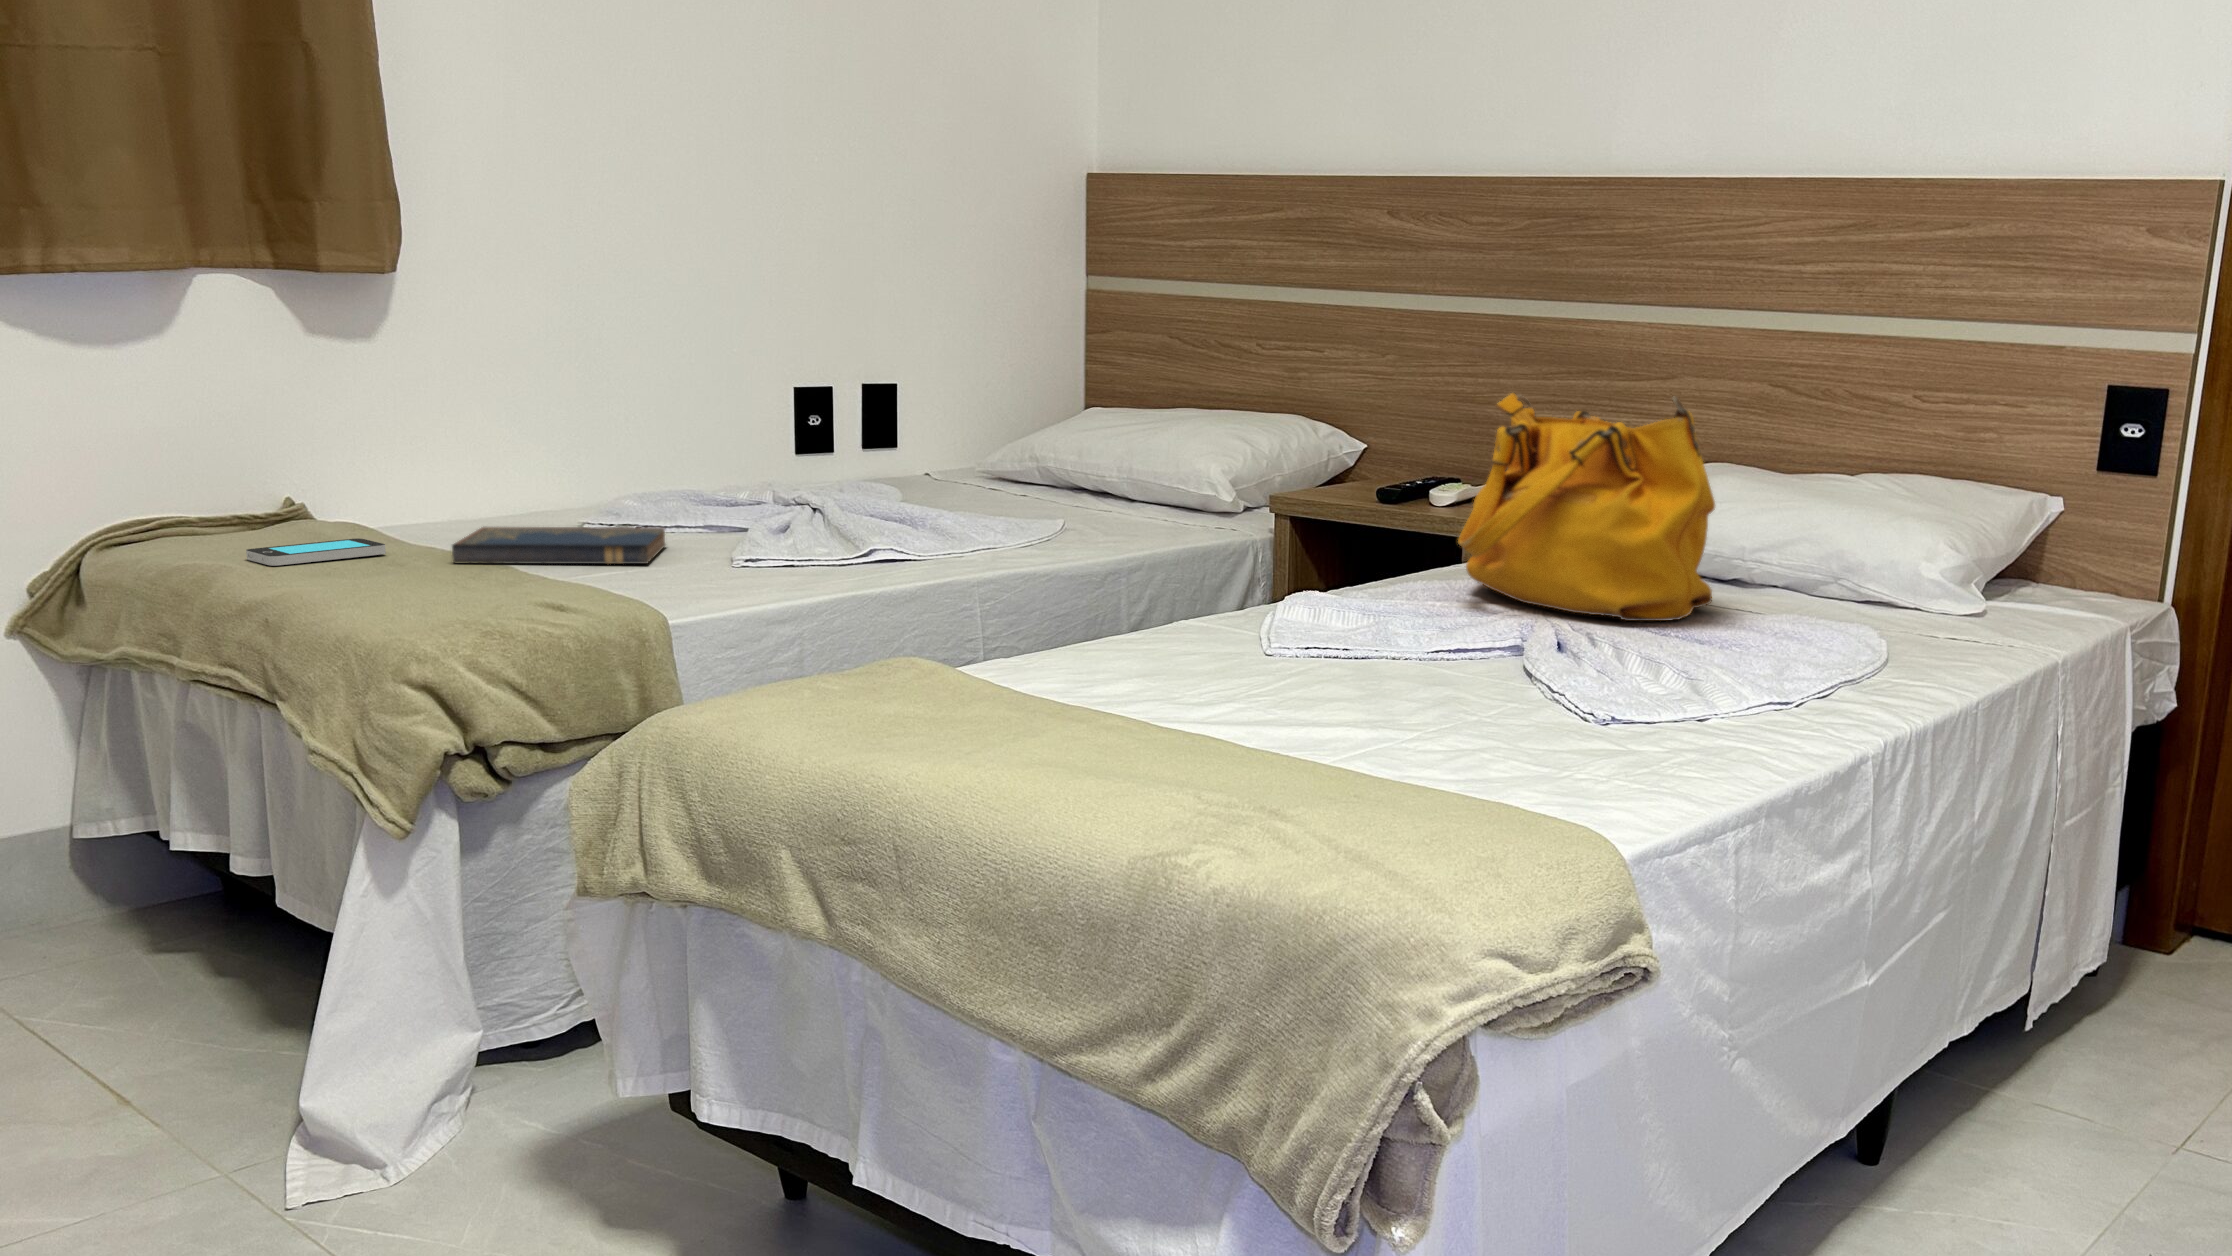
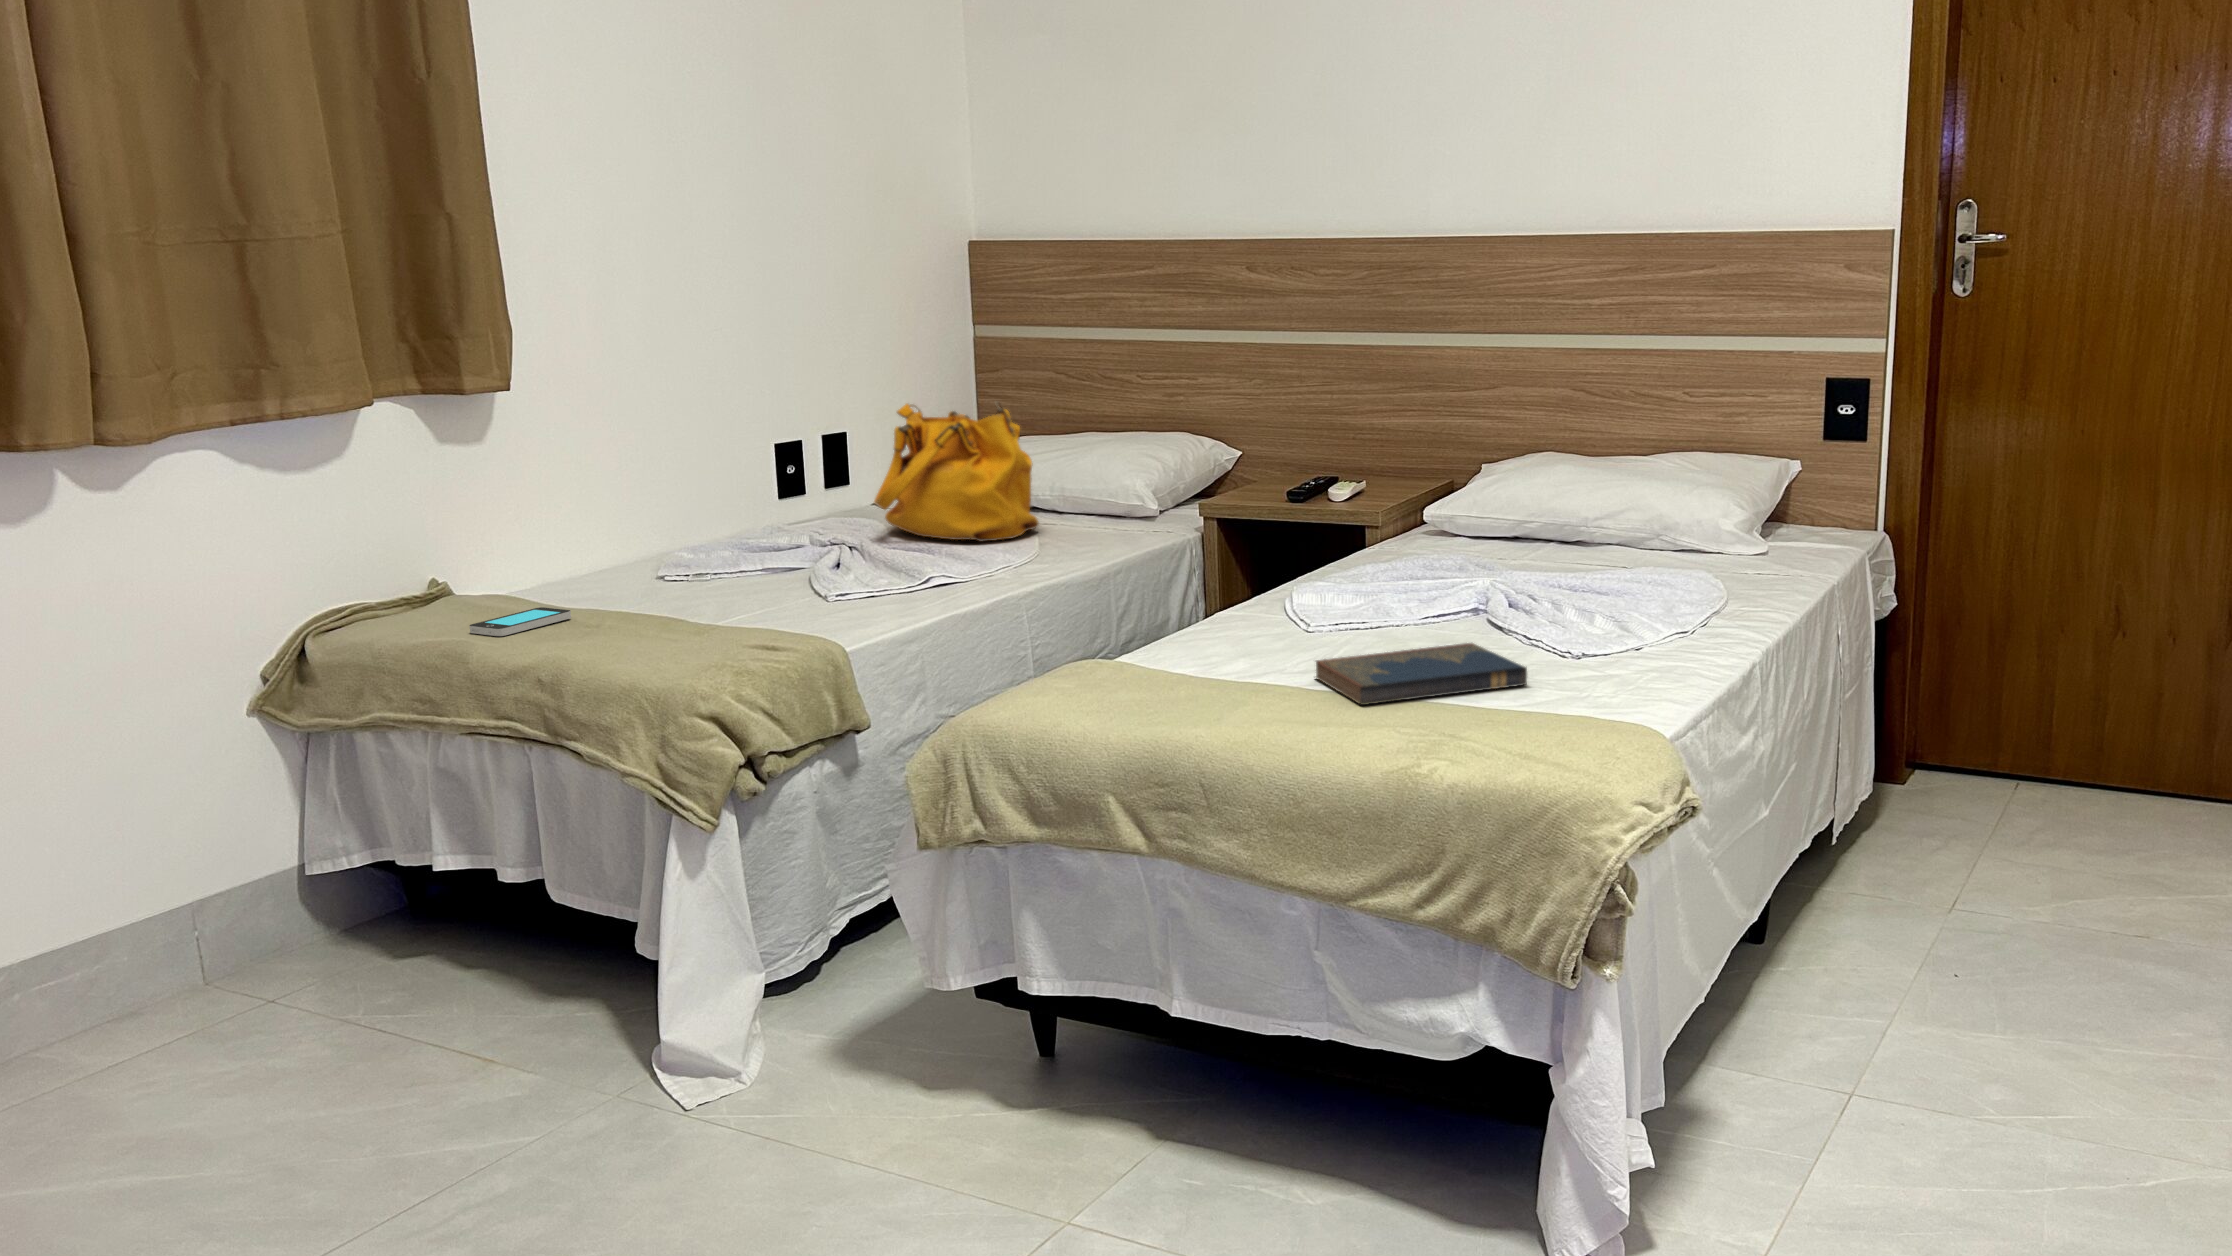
handbag: present [1458,393,1715,621] -> present [874,402,1039,542]
hardcover book: present [452,527,666,564] -> present [1316,643,1527,705]

